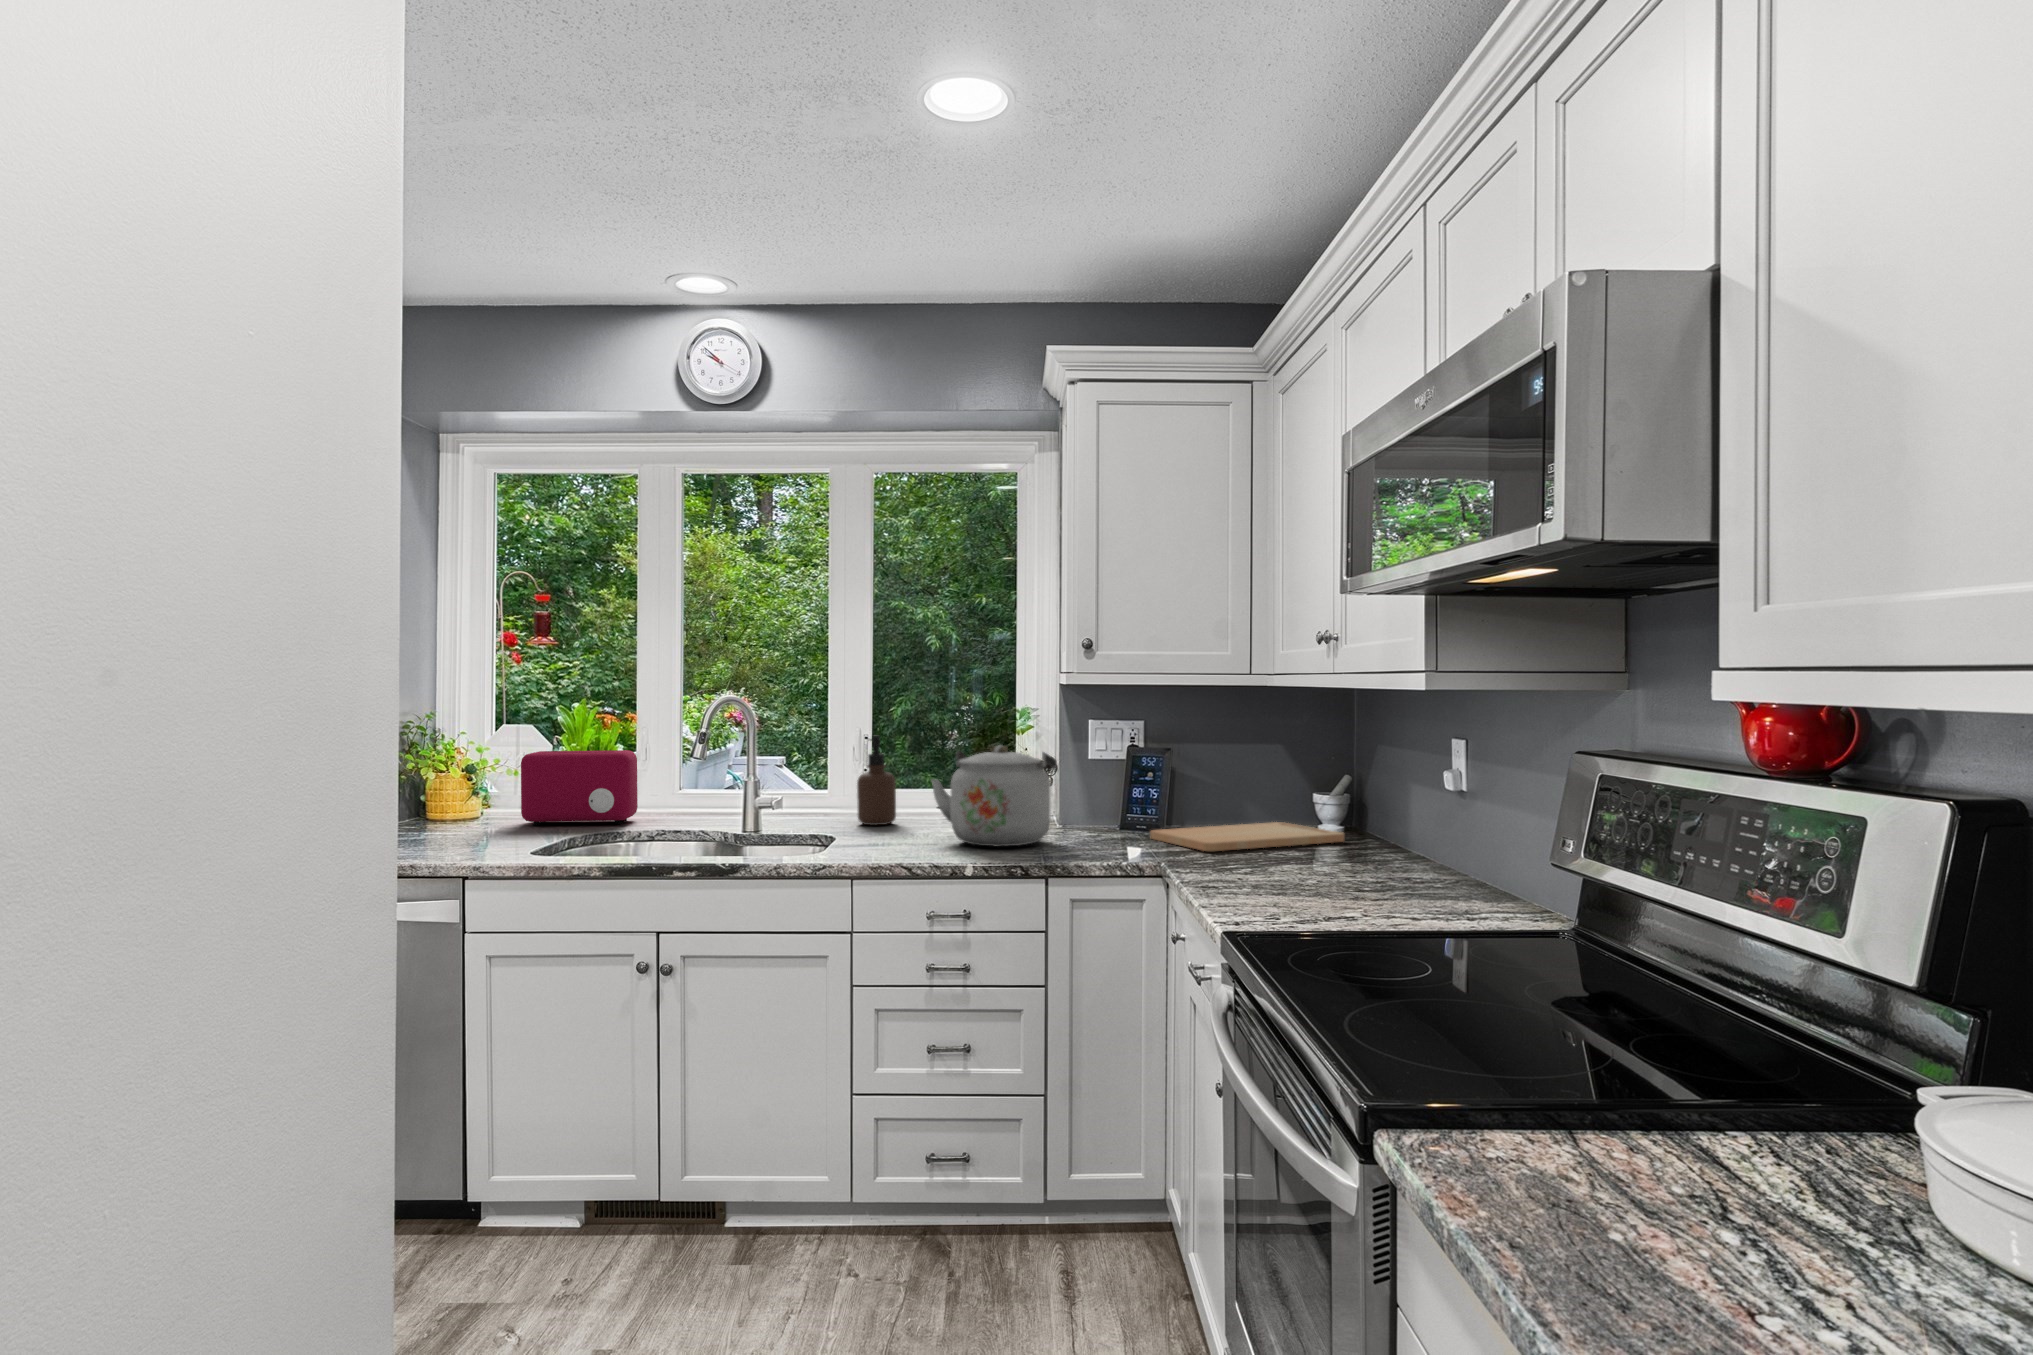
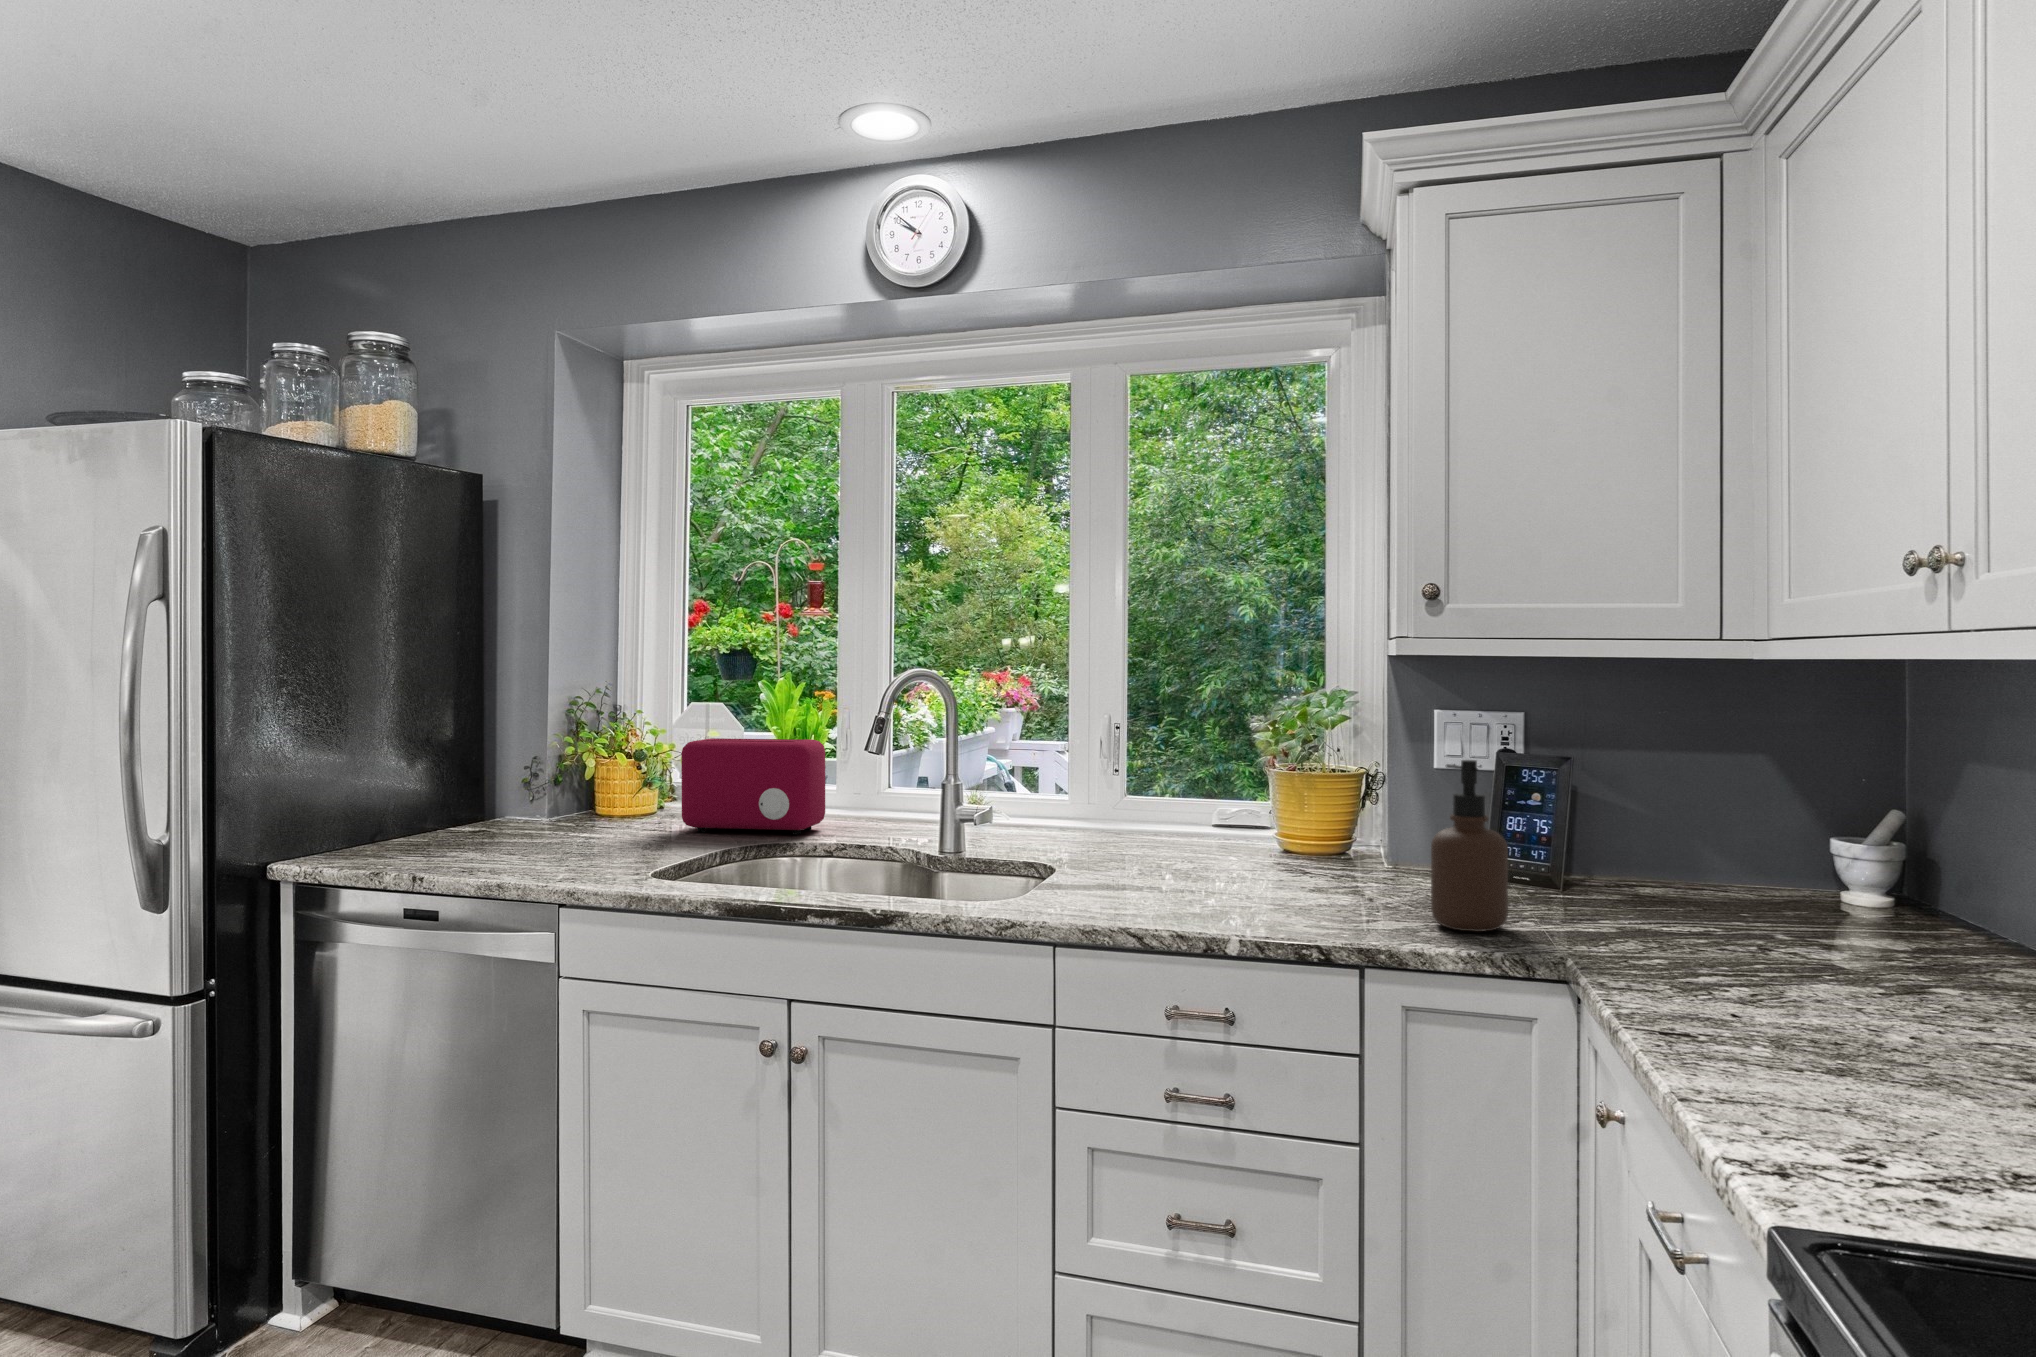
soap dispenser: present [857,736,896,825] -> present [1431,760,1508,932]
kettle: present [931,745,1057,847] -> none [1190,747,1384,903]
cutting board: present [1150,822,1344,851] -> none [1536,879,1892,934]

